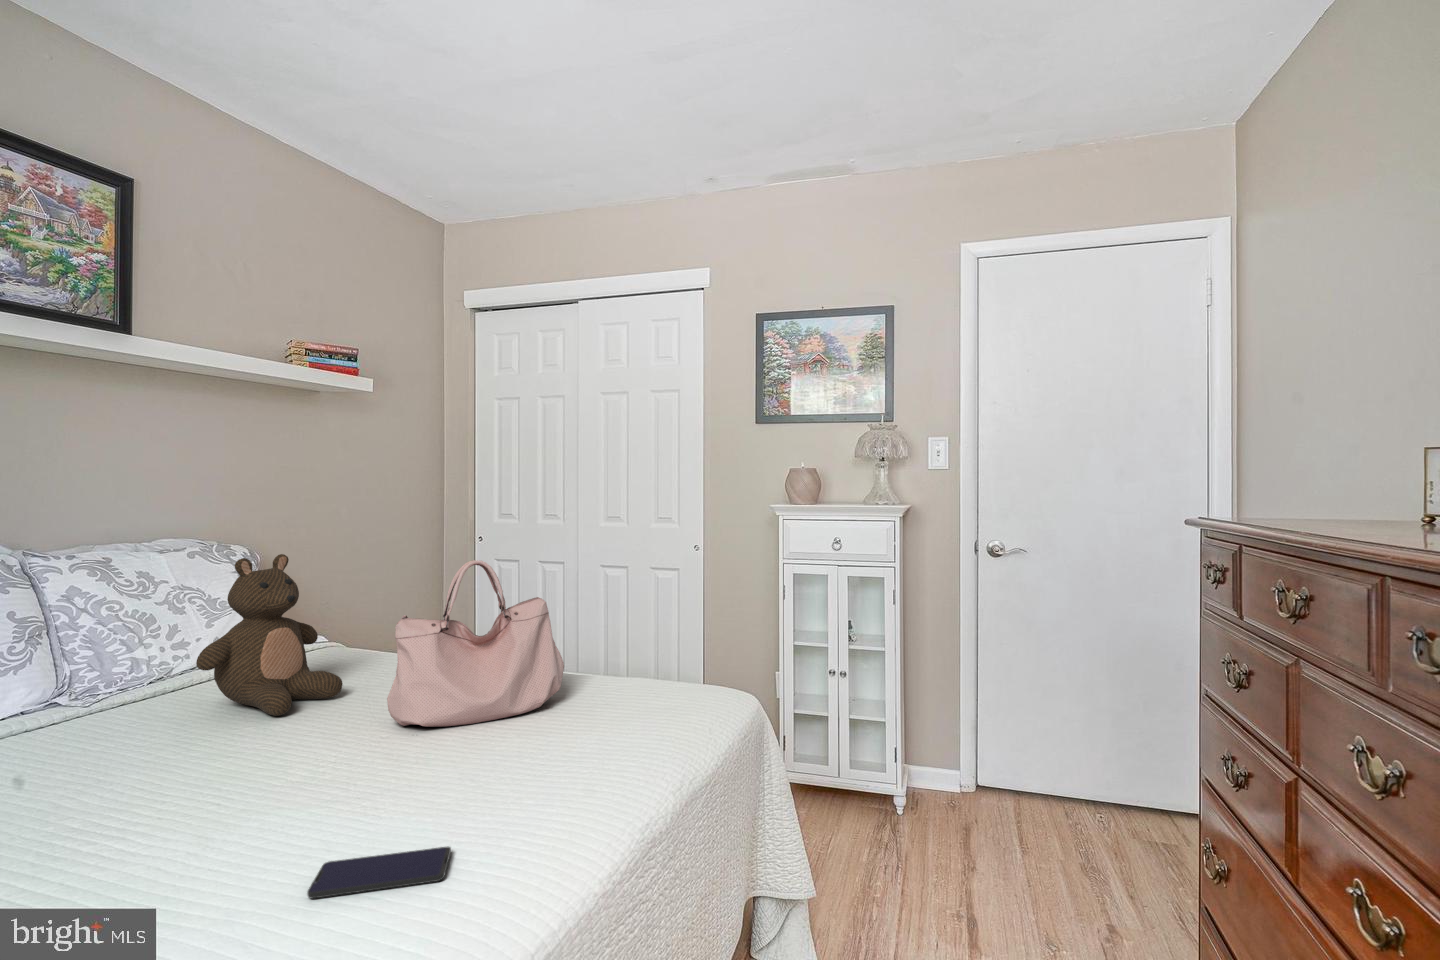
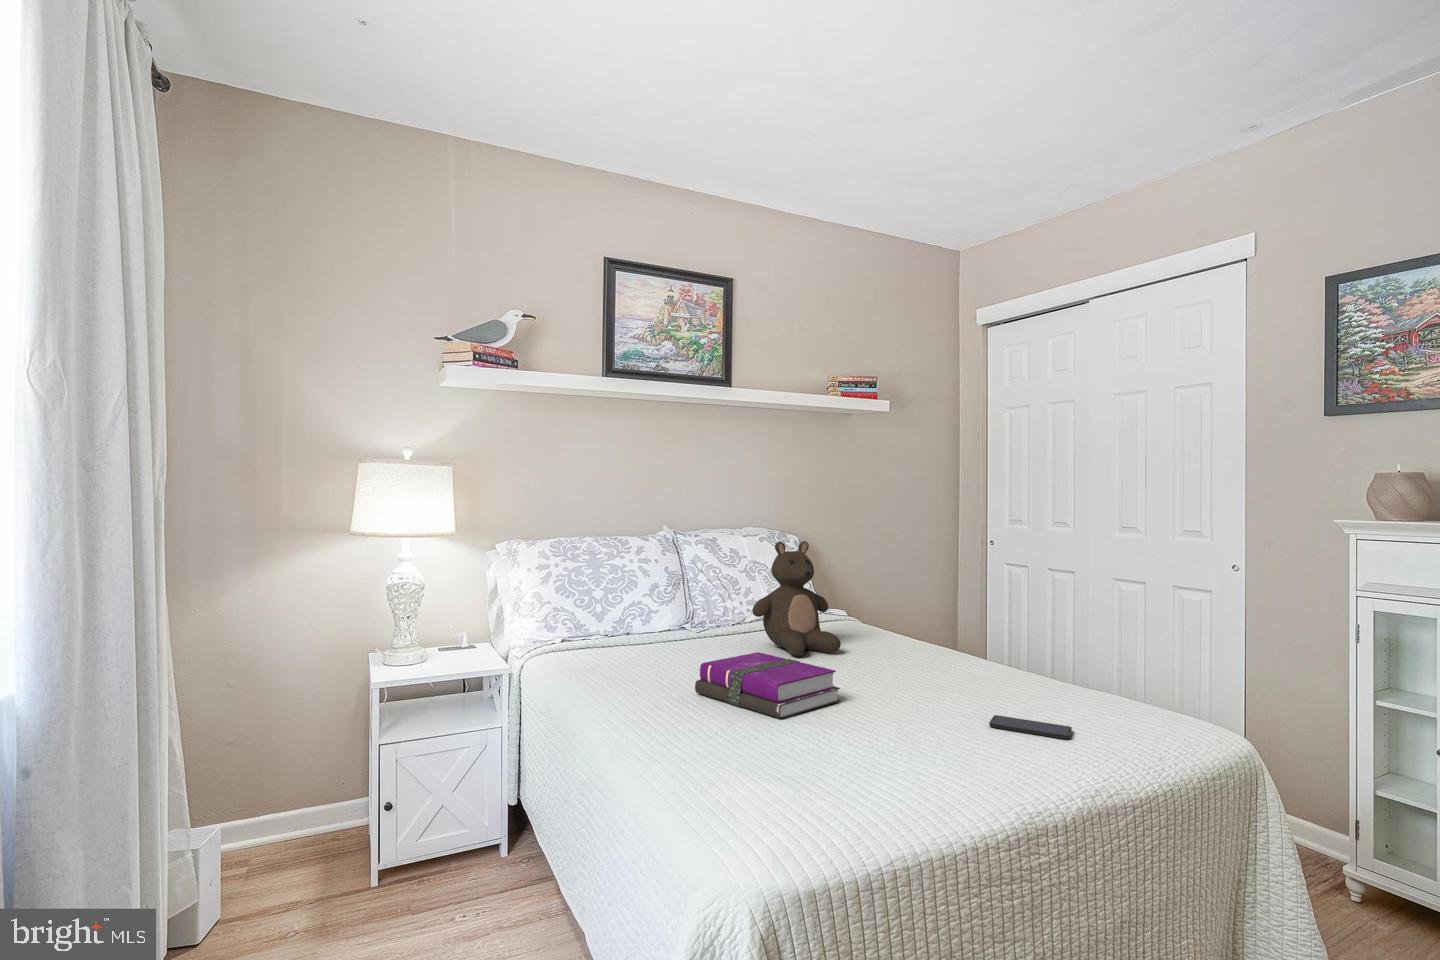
handbag: present [387,560,564,727] -> none [861,554,1008,689]
notebook: none [104,734,379,844] -> present [695,652,840,719]
smartphone: present [307,847,451,899] -> present [989,715,1072,739]

